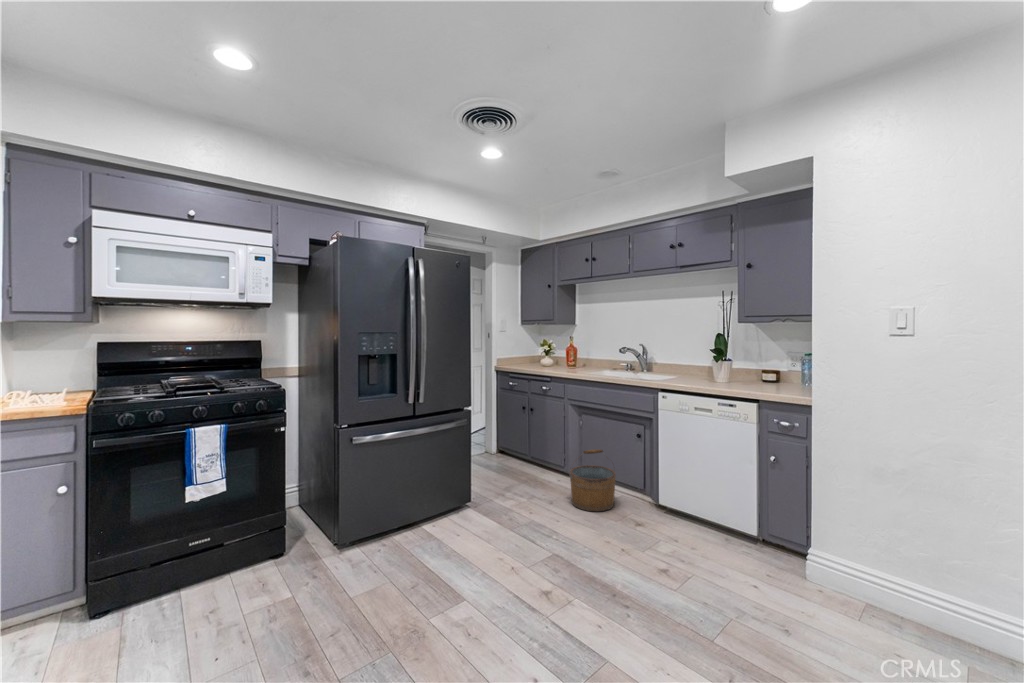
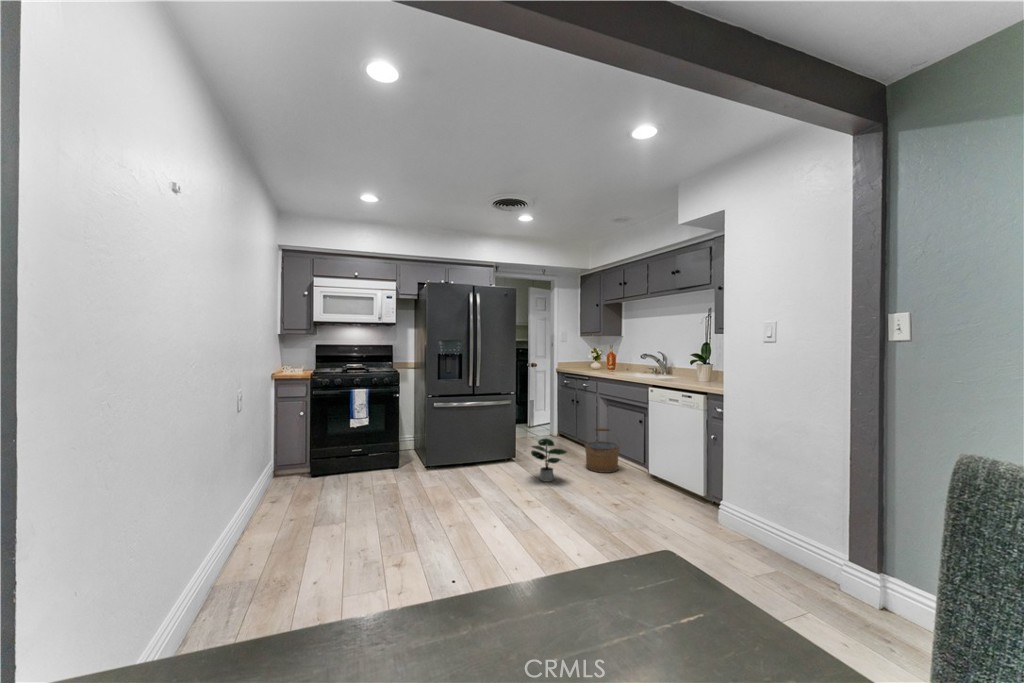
potted plant: none [515,475,571,543] -> present [531,438,567,482]

